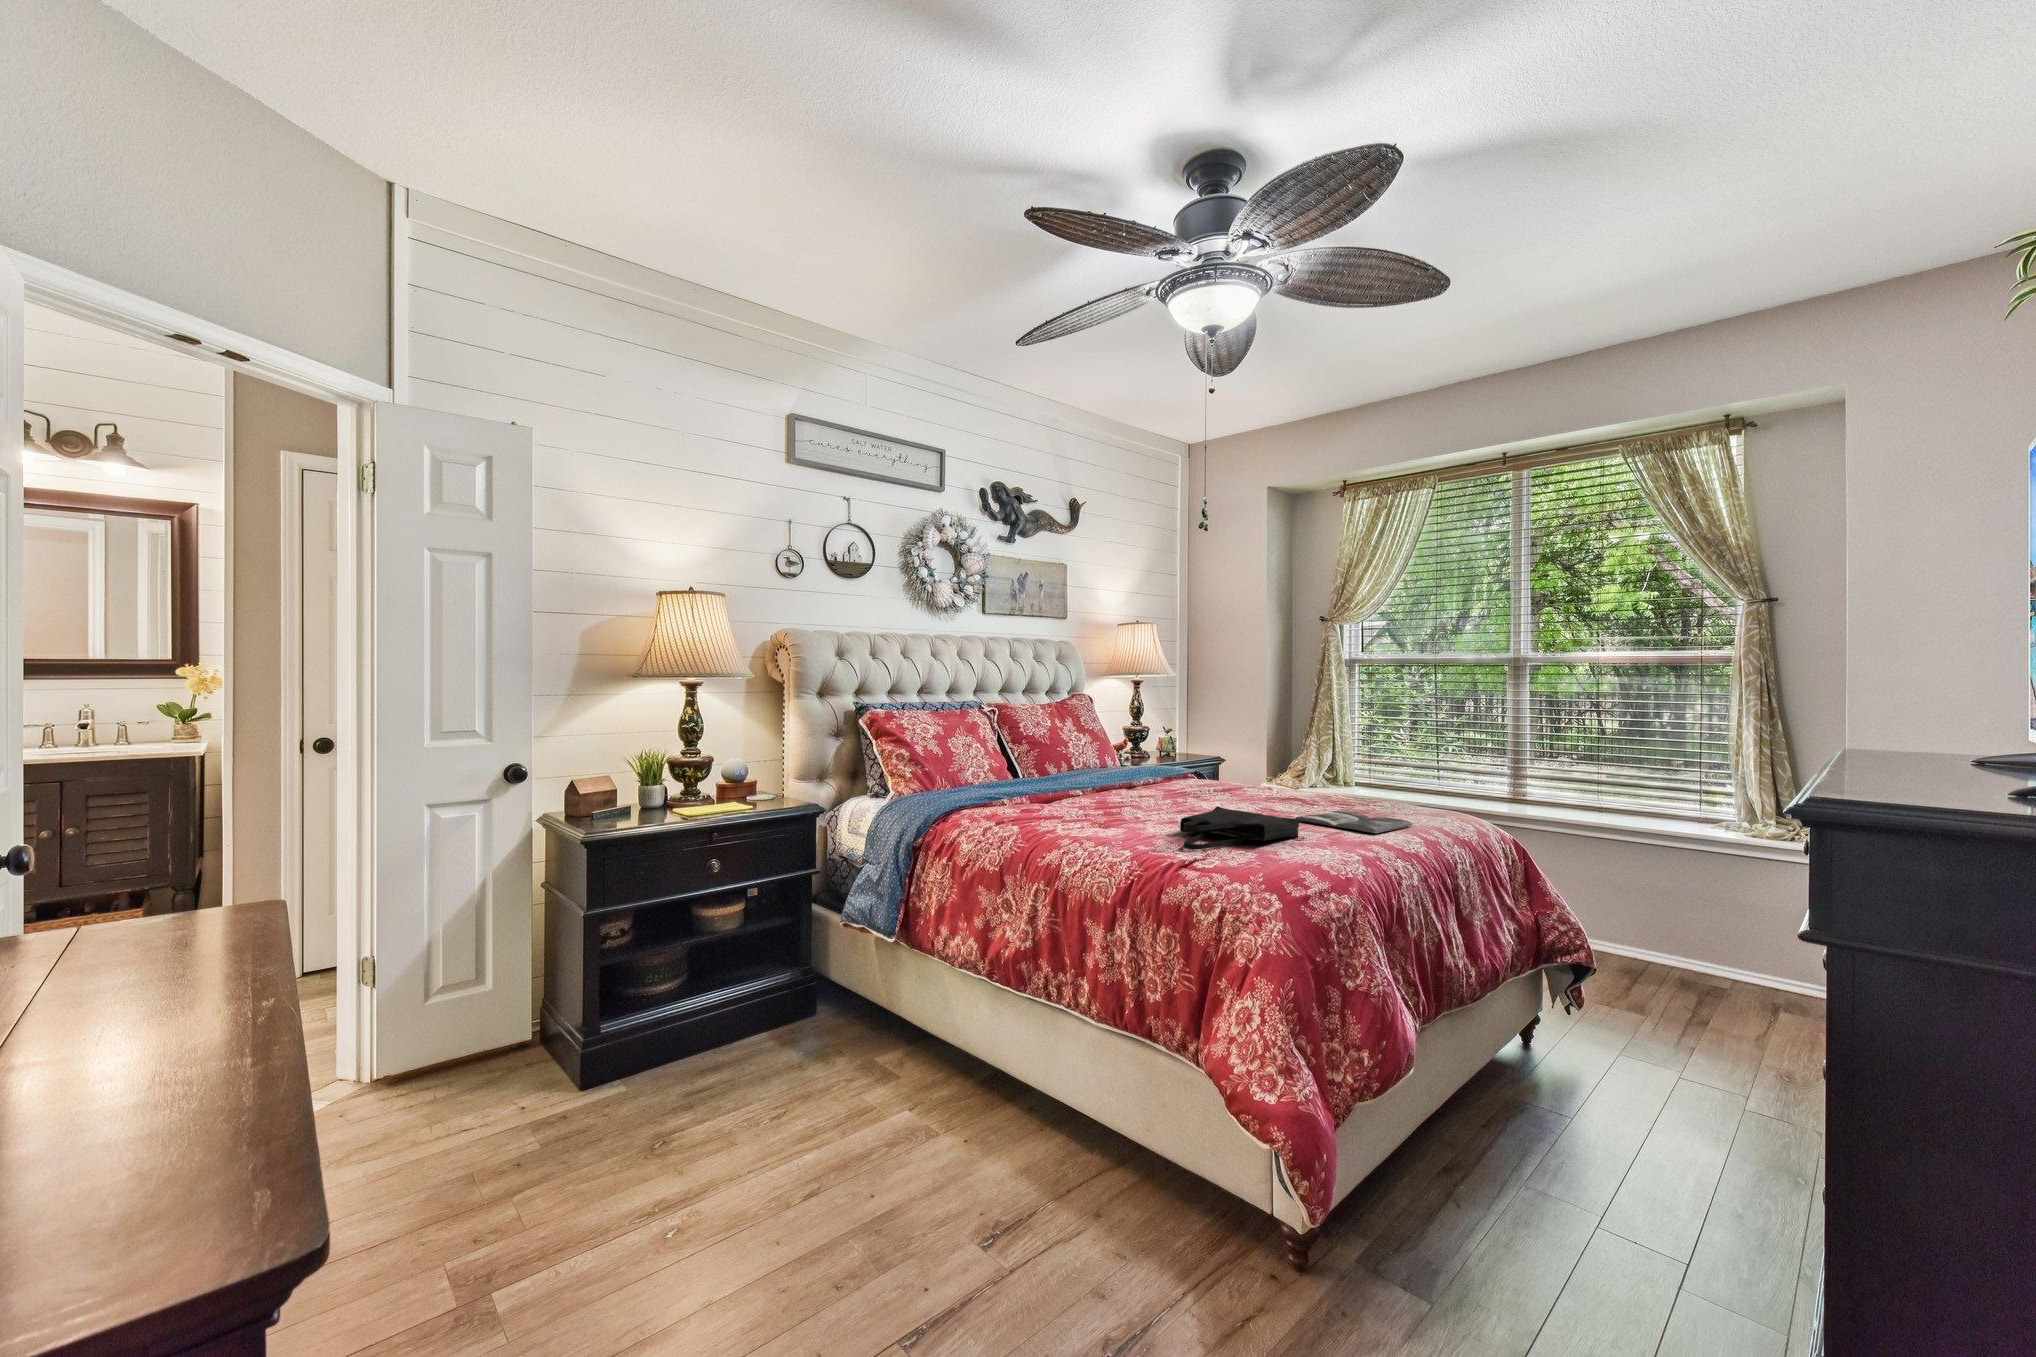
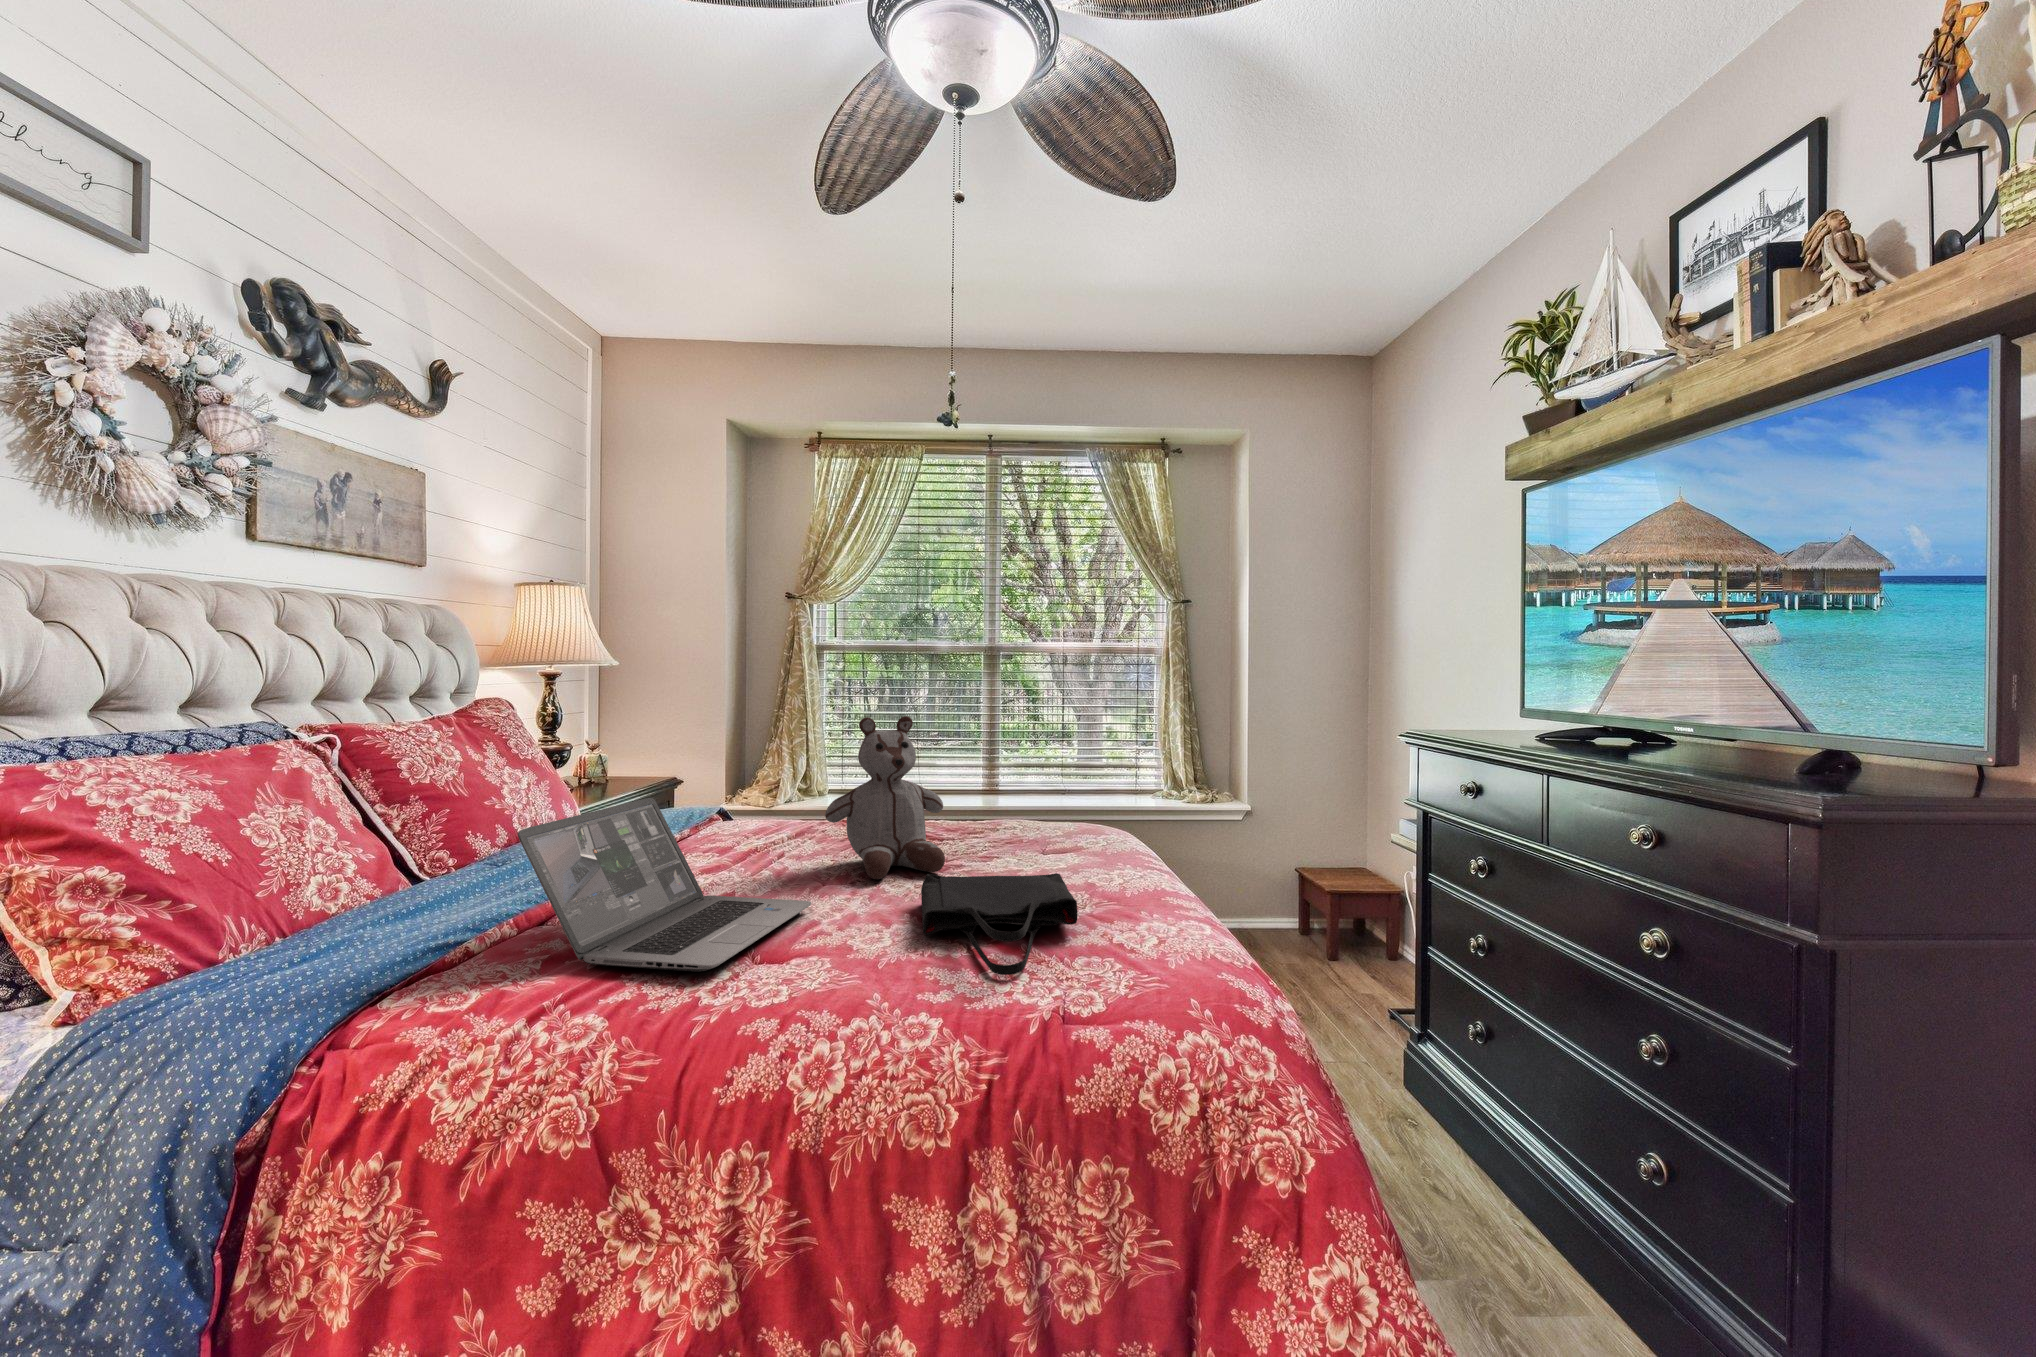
stuffed bear: none [1195,709,1280,815] -> present [825,716,945,879]
laptop: none [1013,745,1152,823] -> present [518,798,811,972]
magazine: present [1296,811,1413,833] -> none [995,842,1115,870]

